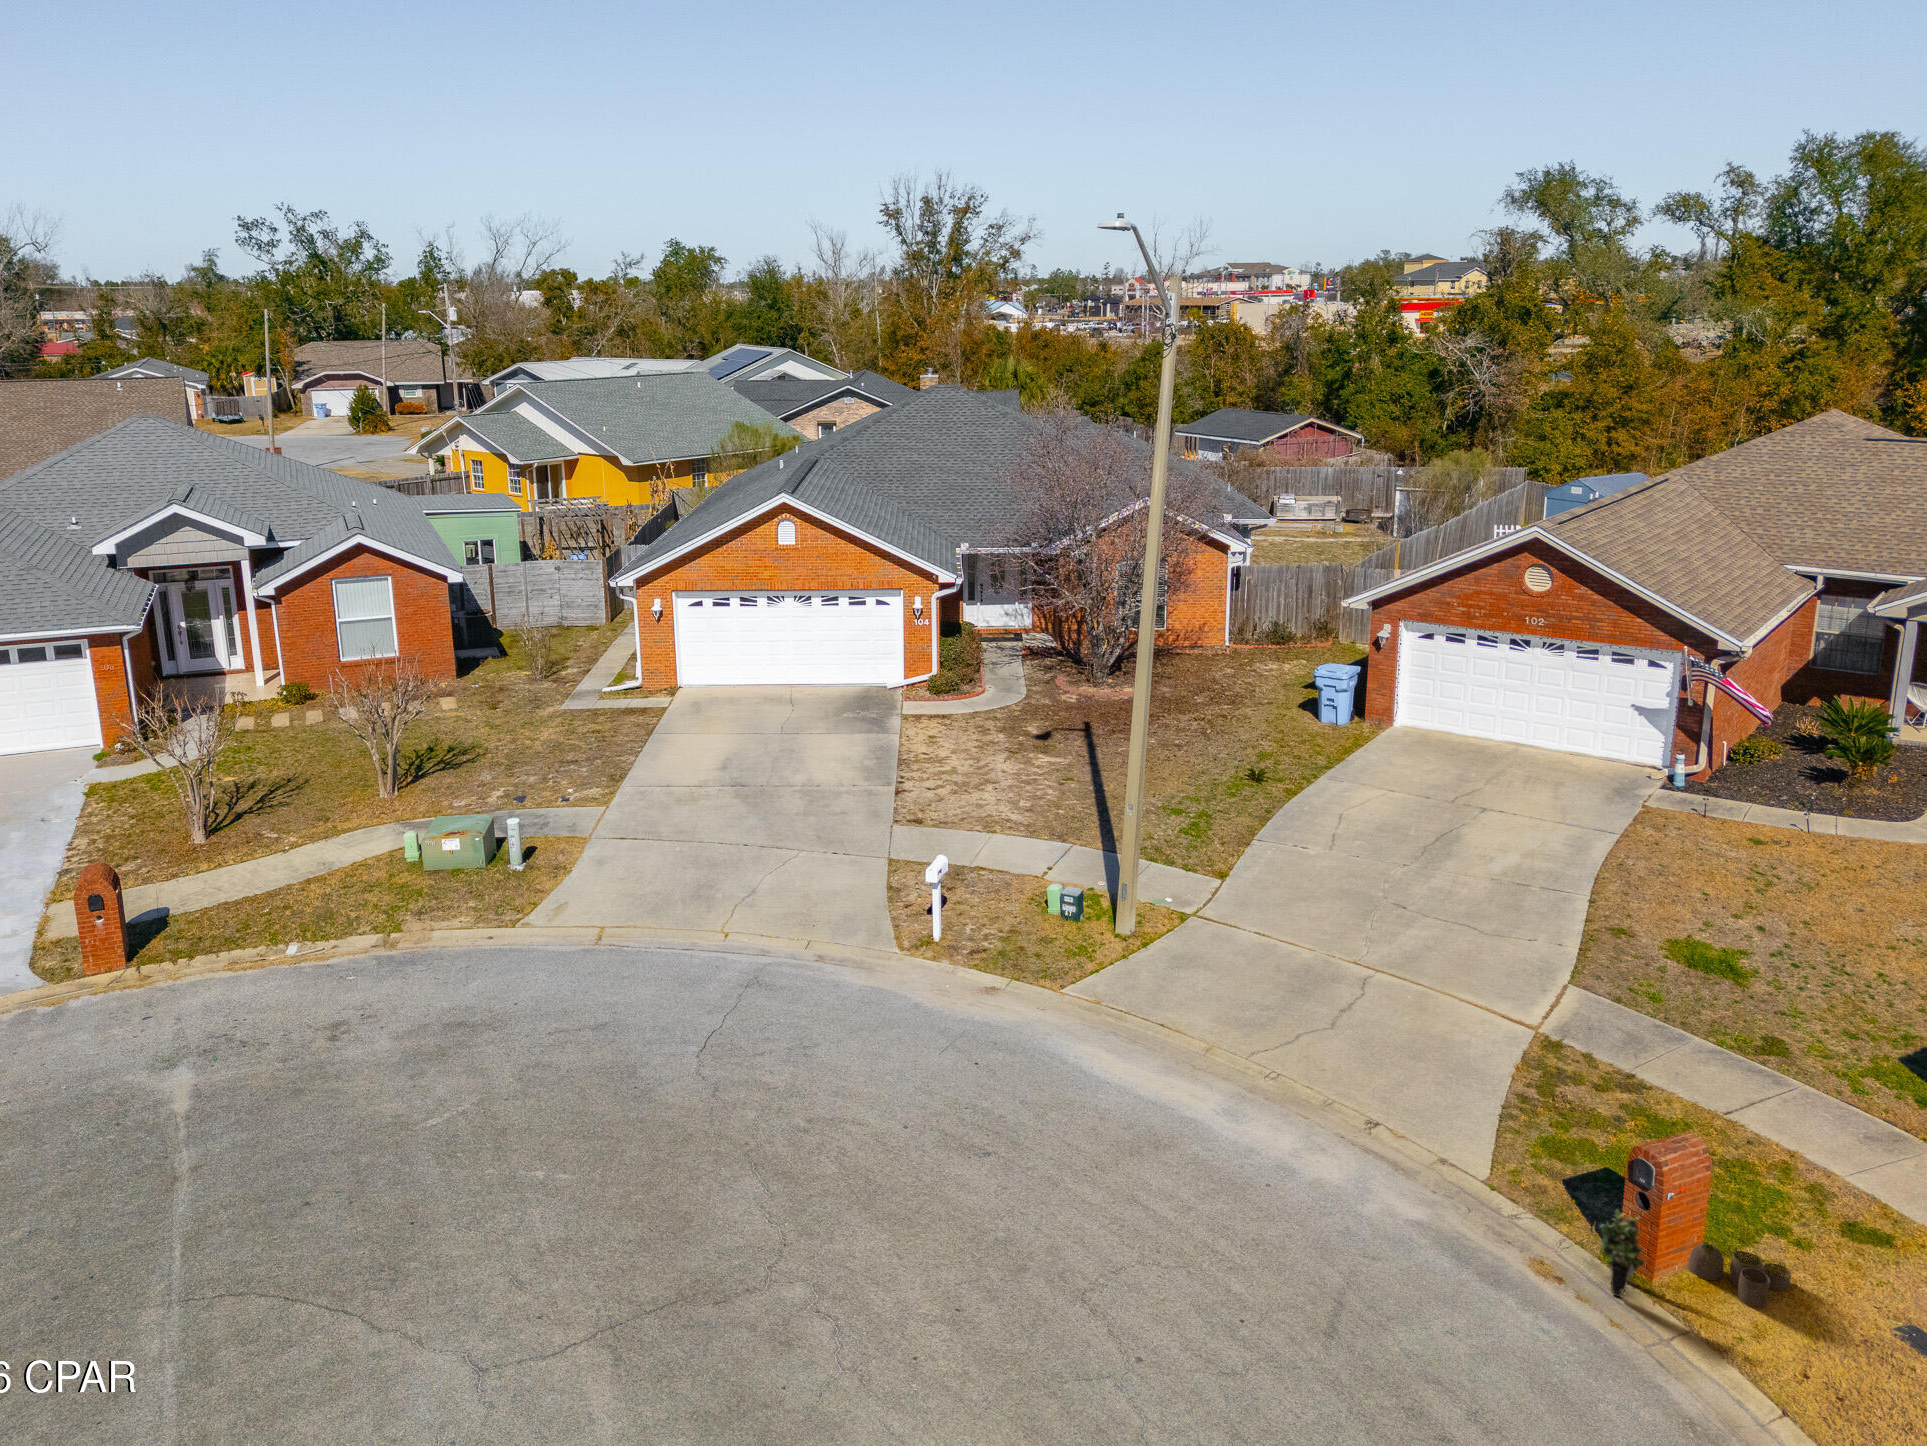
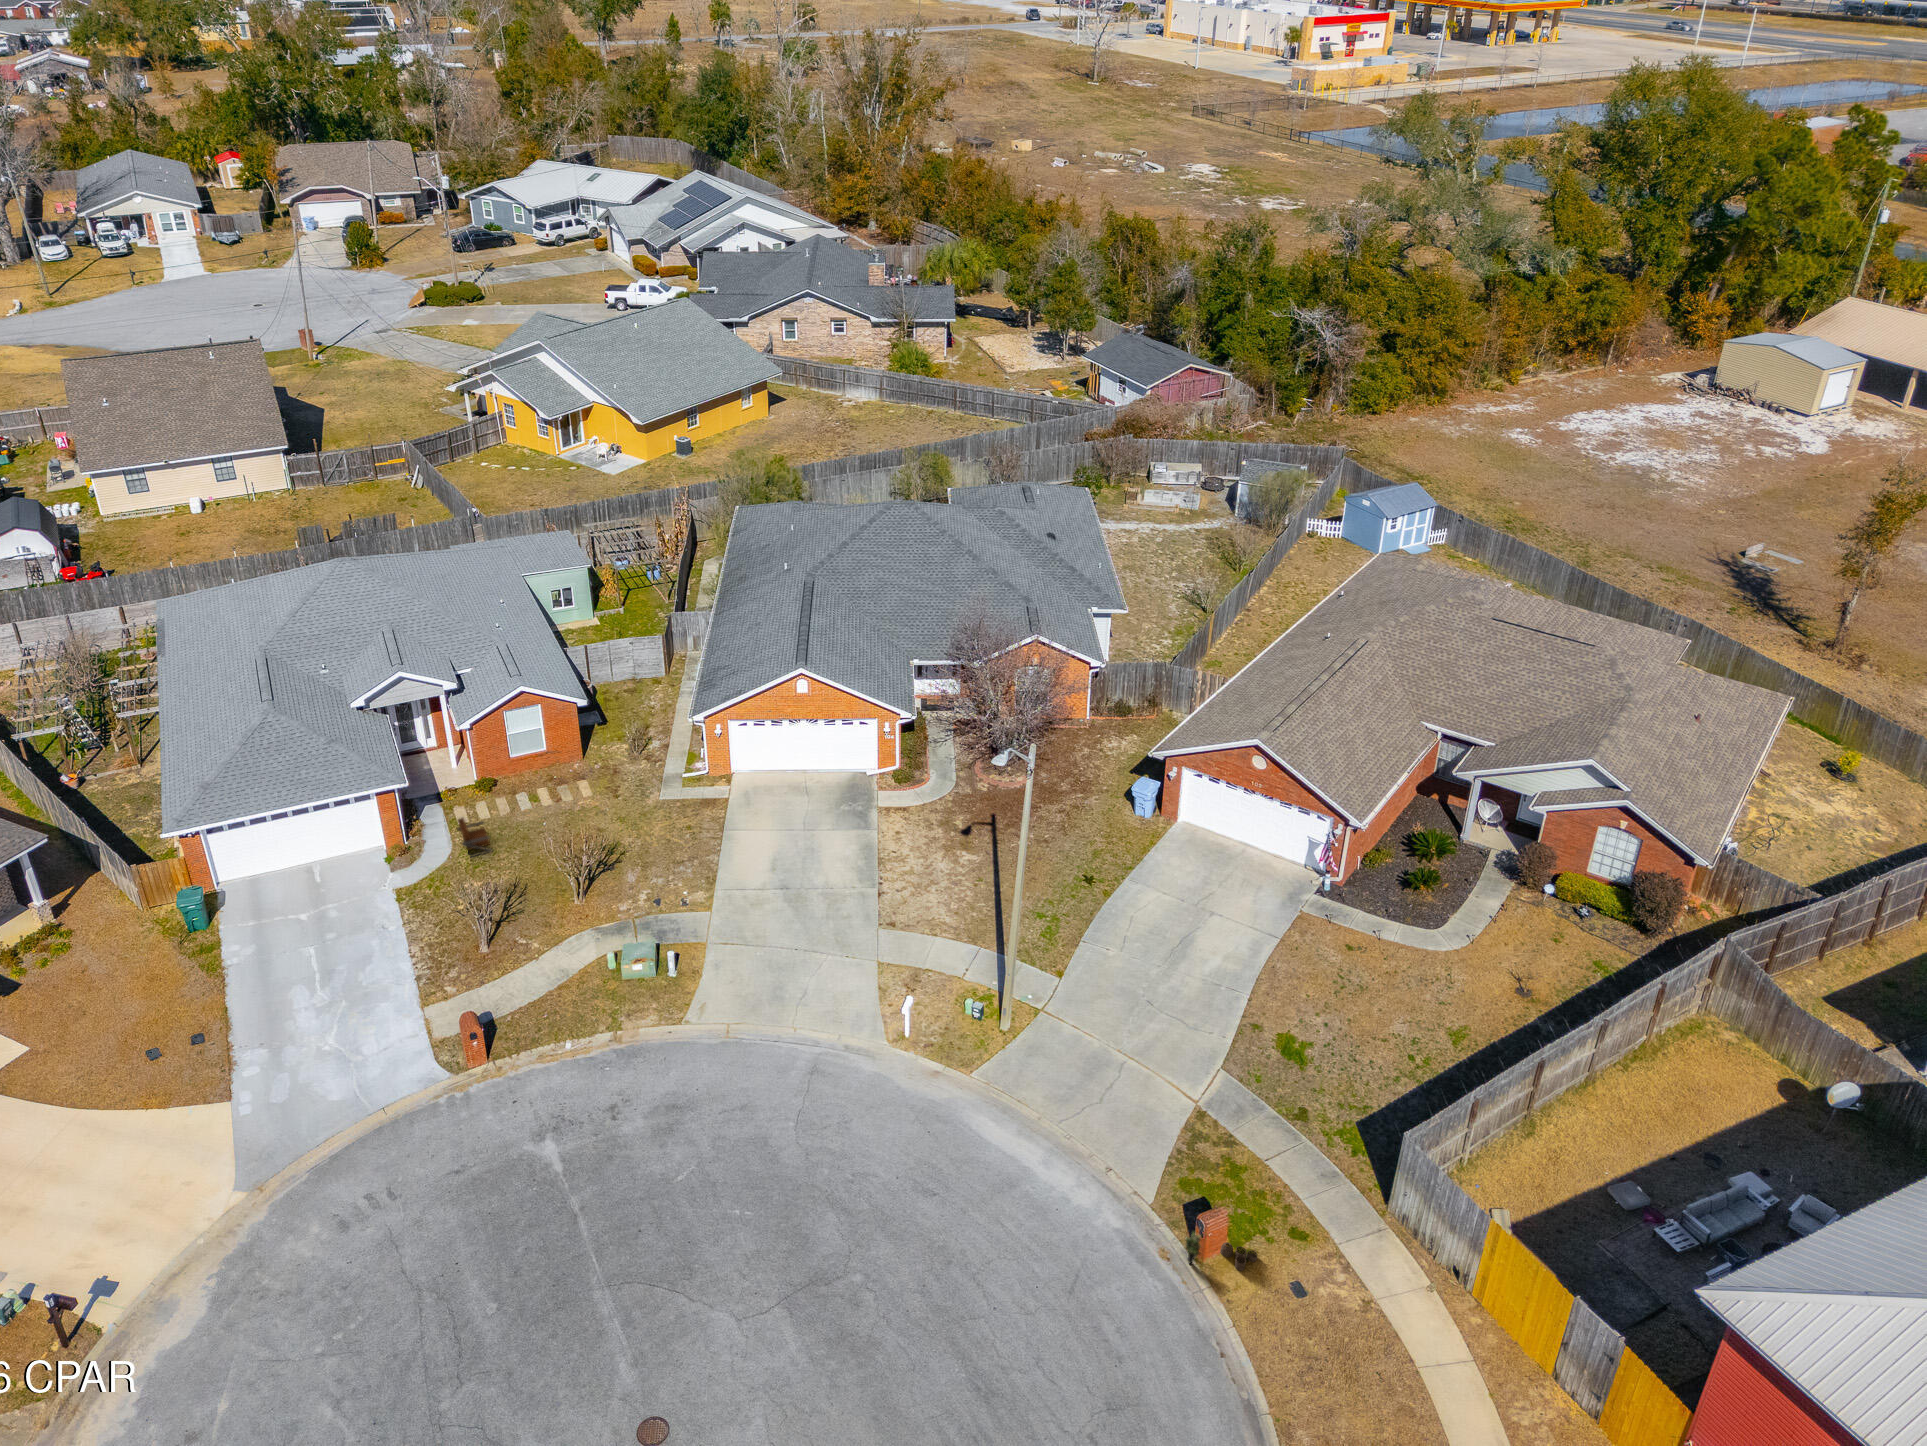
lounge chair: none [224,700,275,759] -> present [457,818,492,857]

